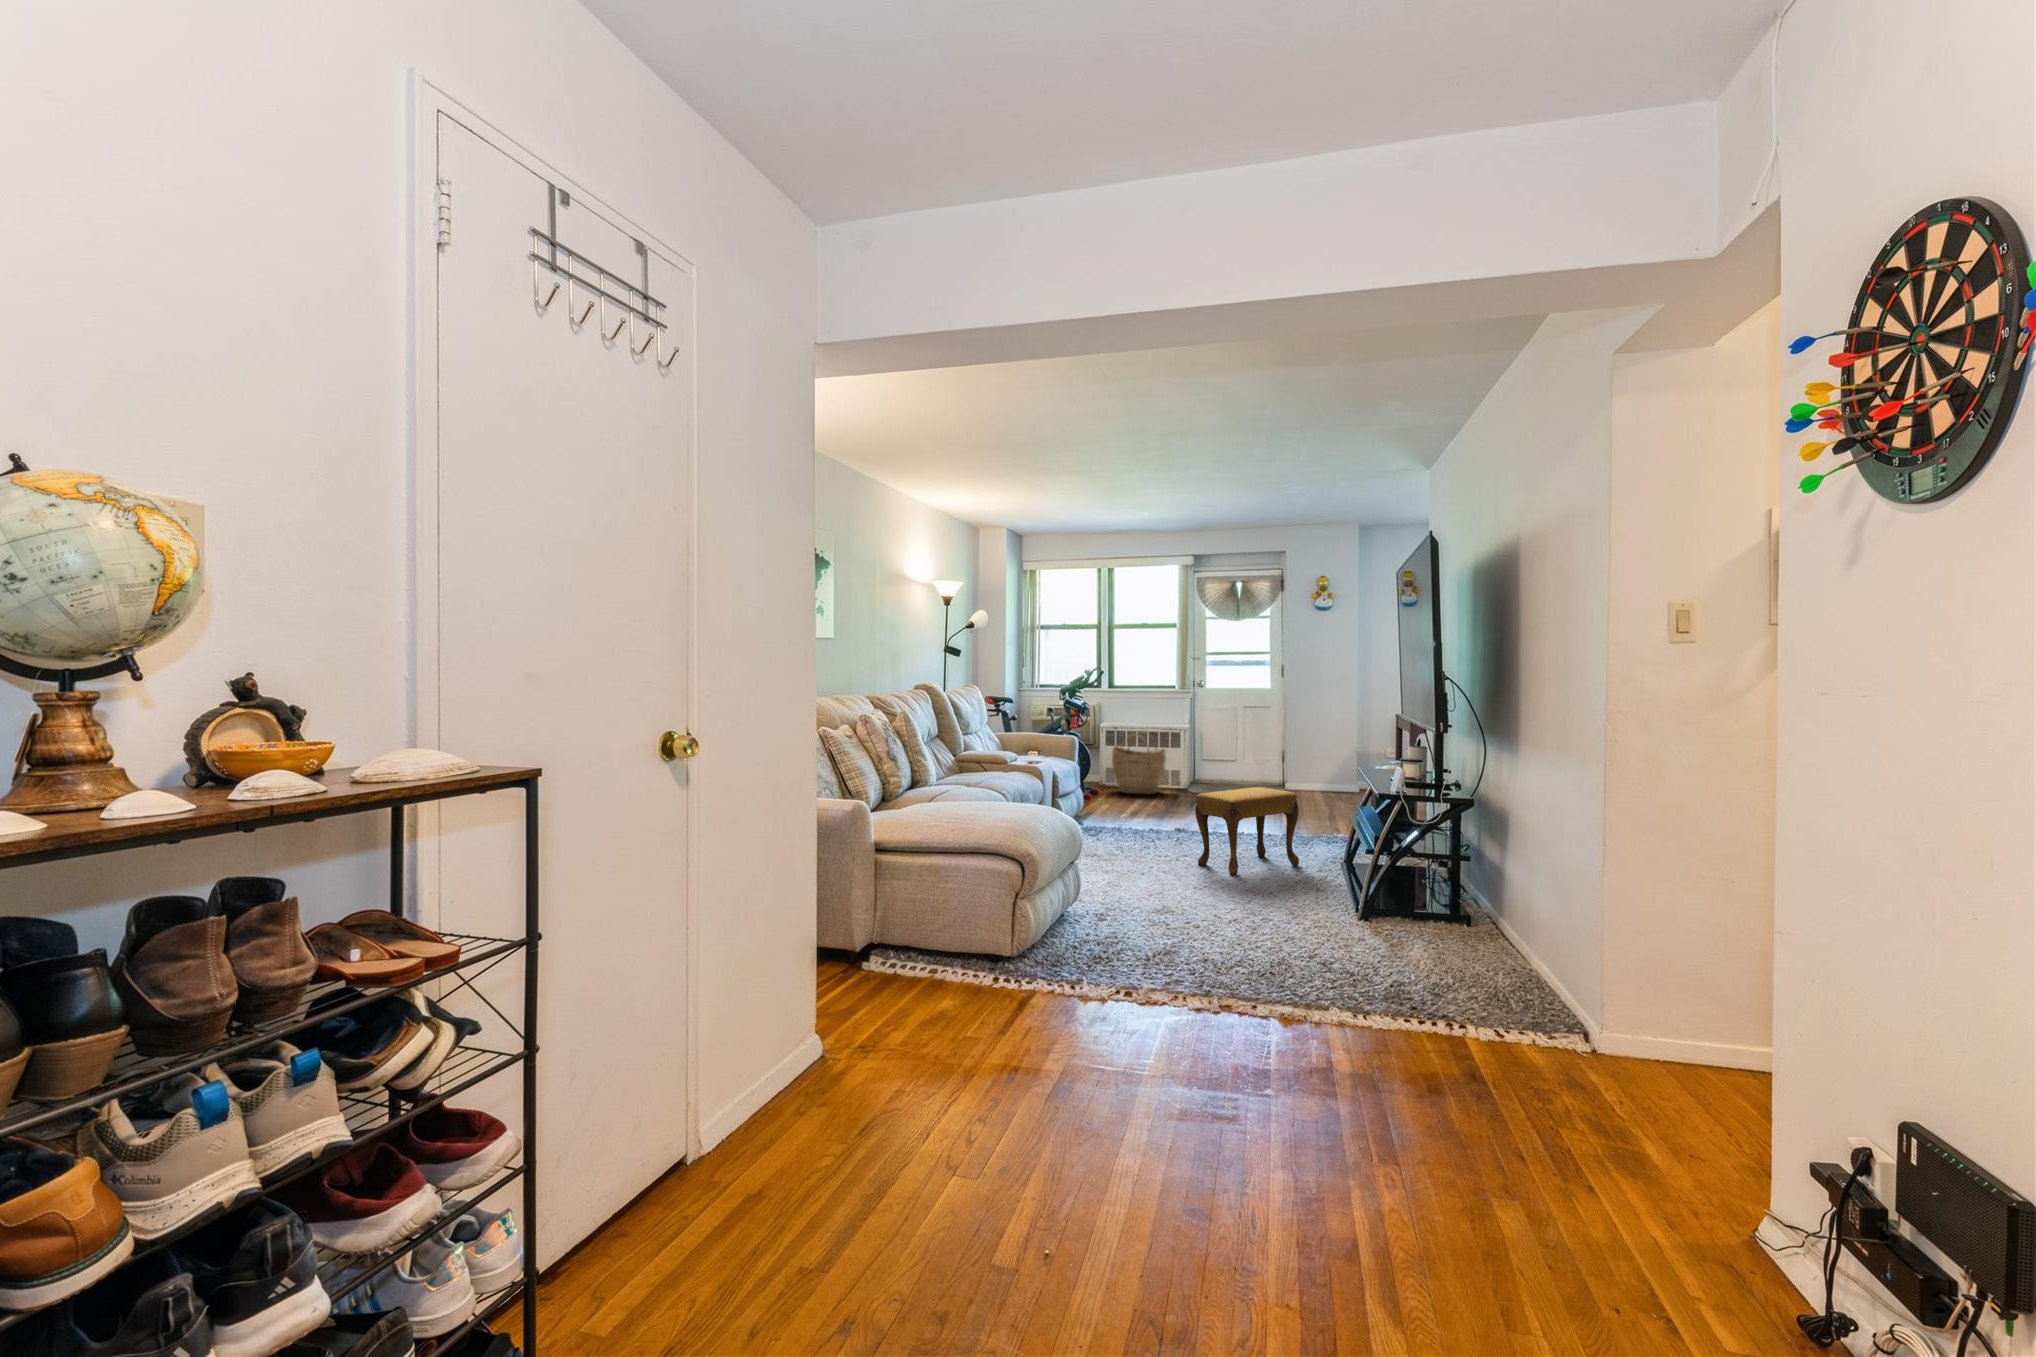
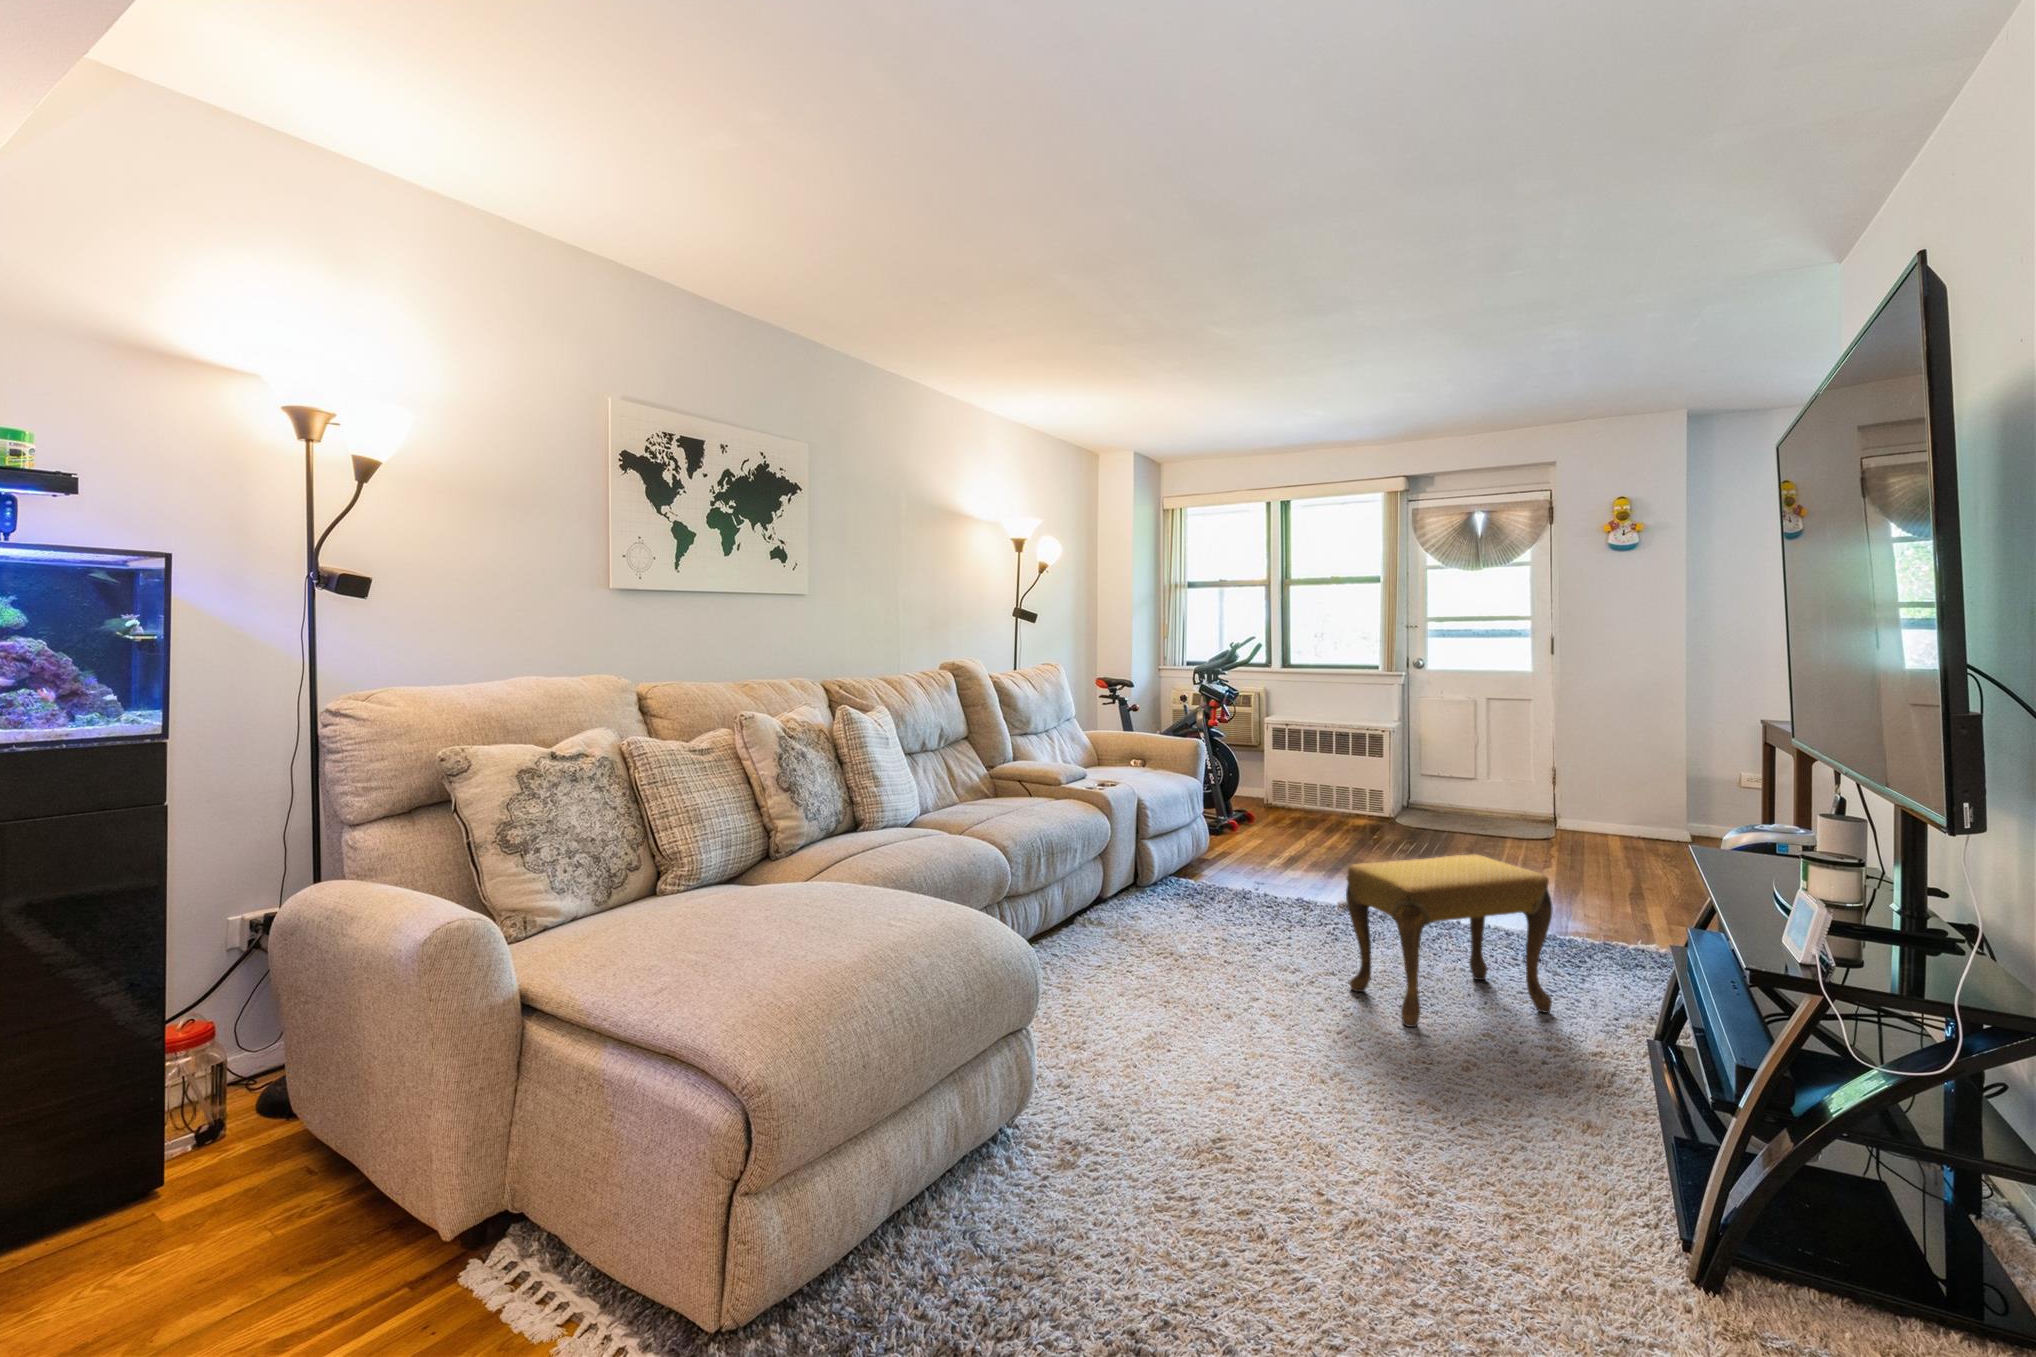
woven basket: present [1112,734,1166,794] -> none [1277,732,1358,823]

